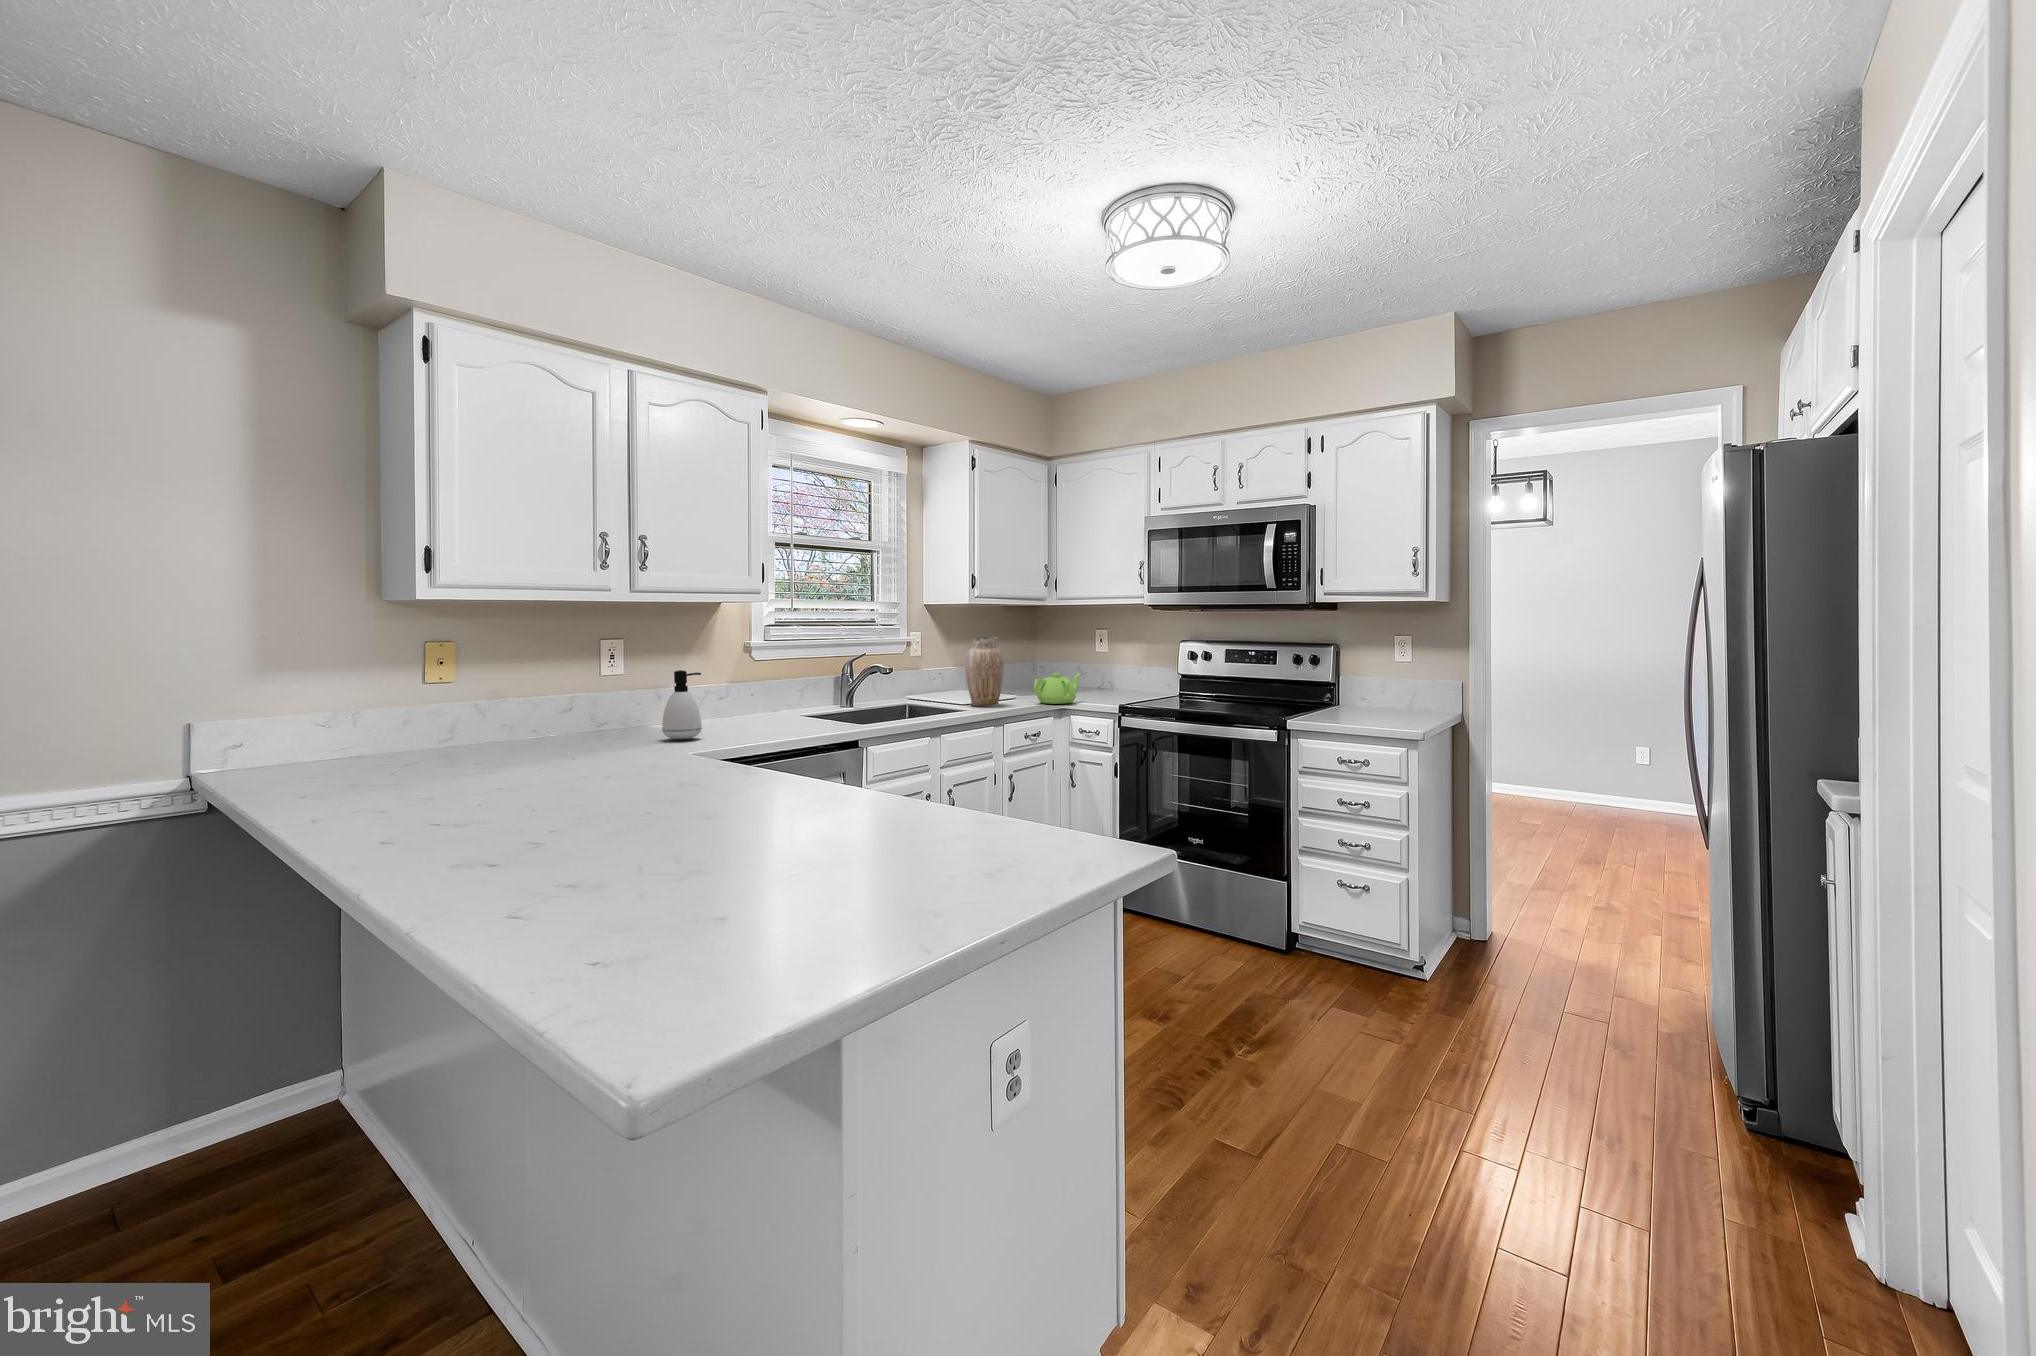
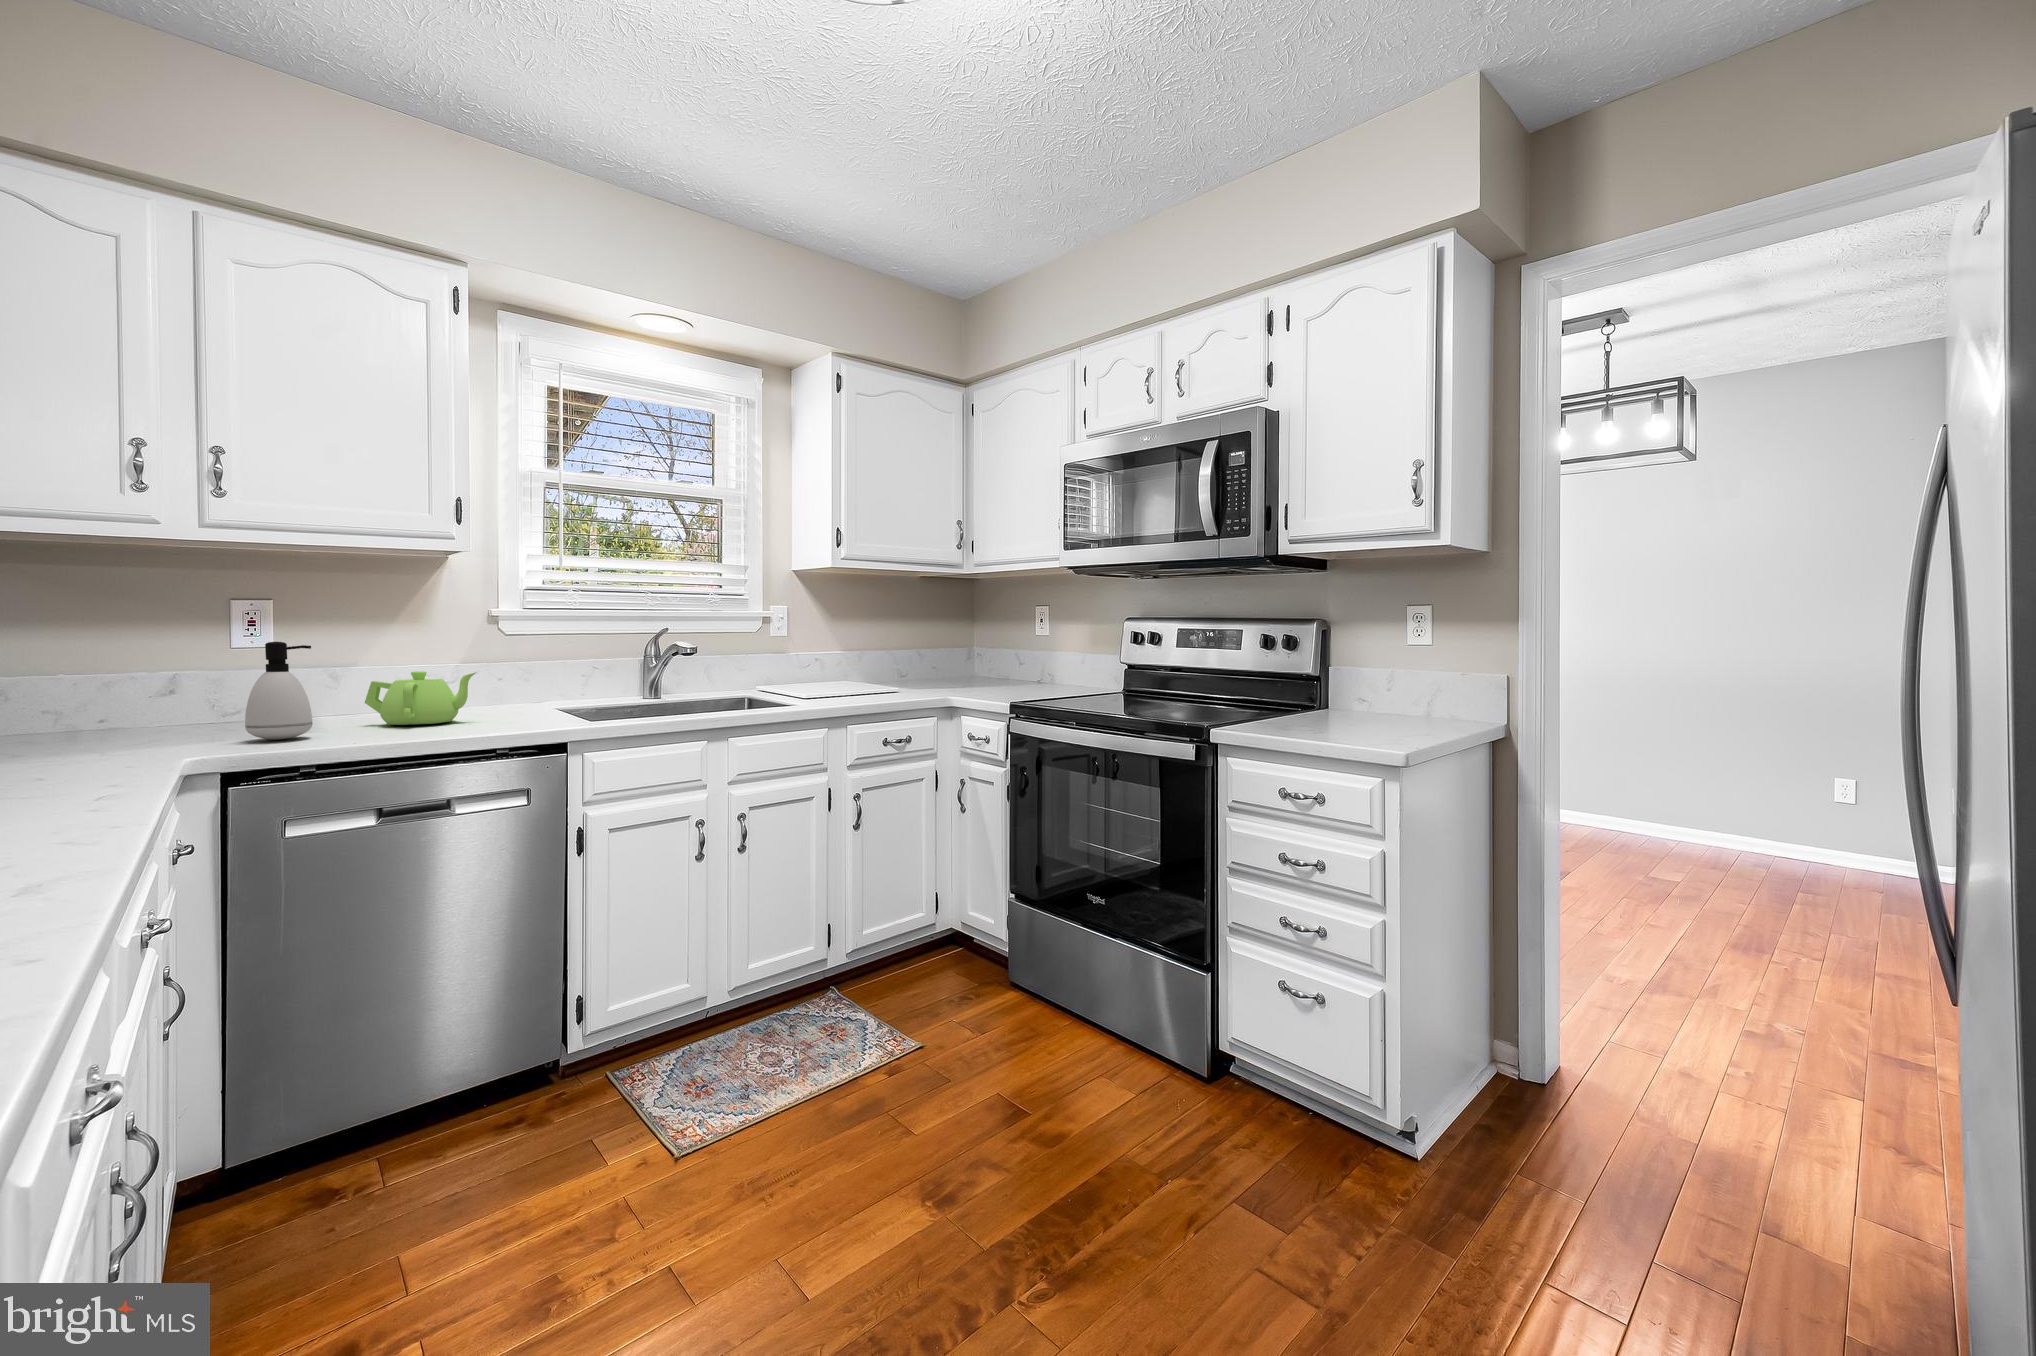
vase: present [965,637,1004,706] -> none [810,609,862,702]
teapot: present [1032,673,1081,704] -> present [365,671,476,725]

